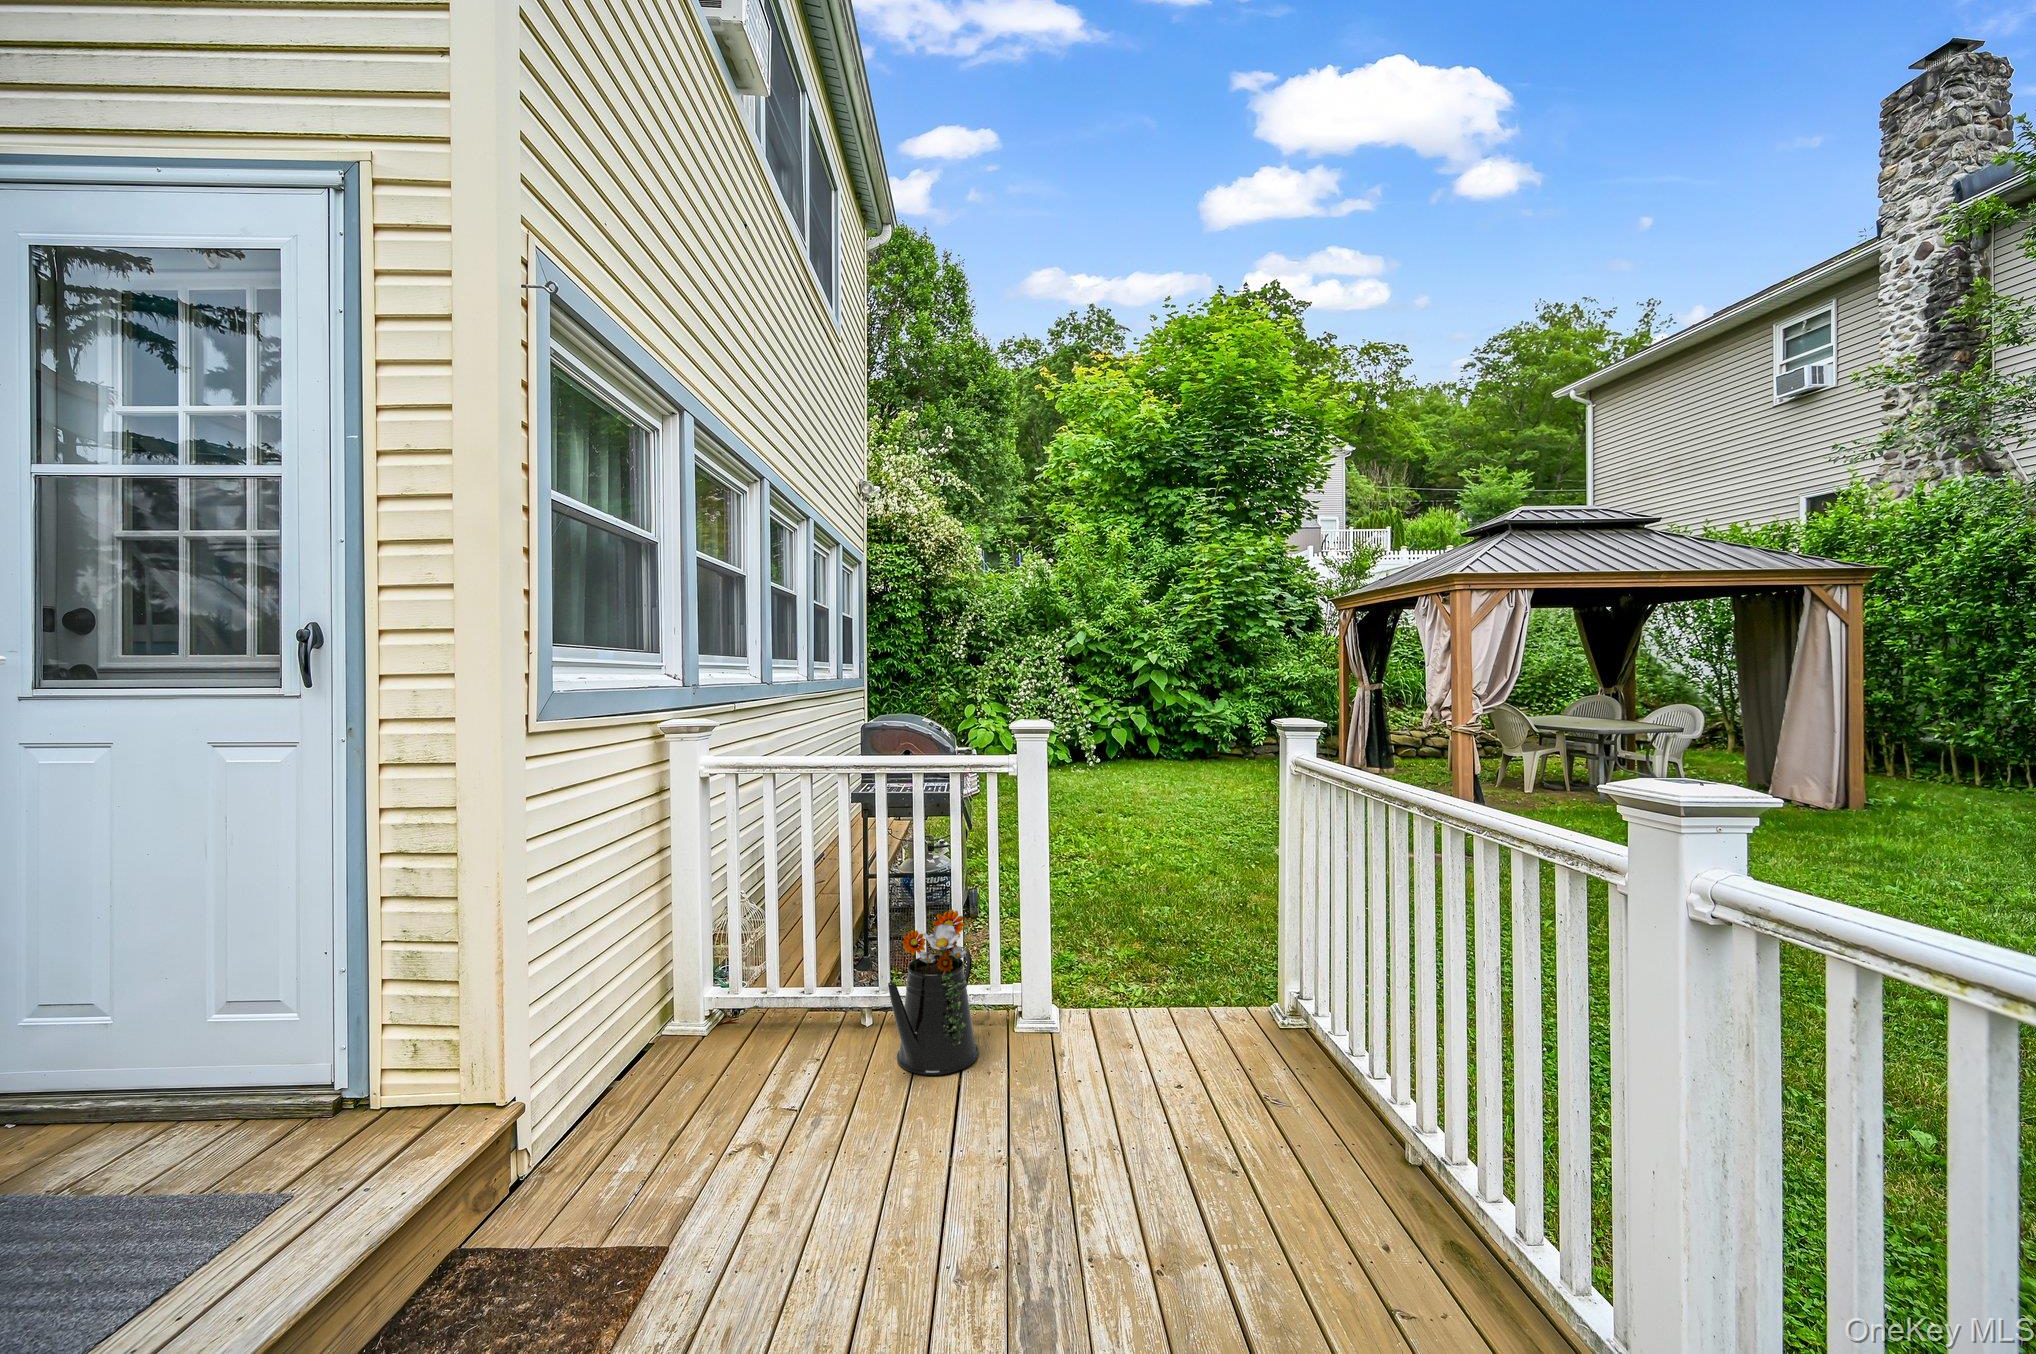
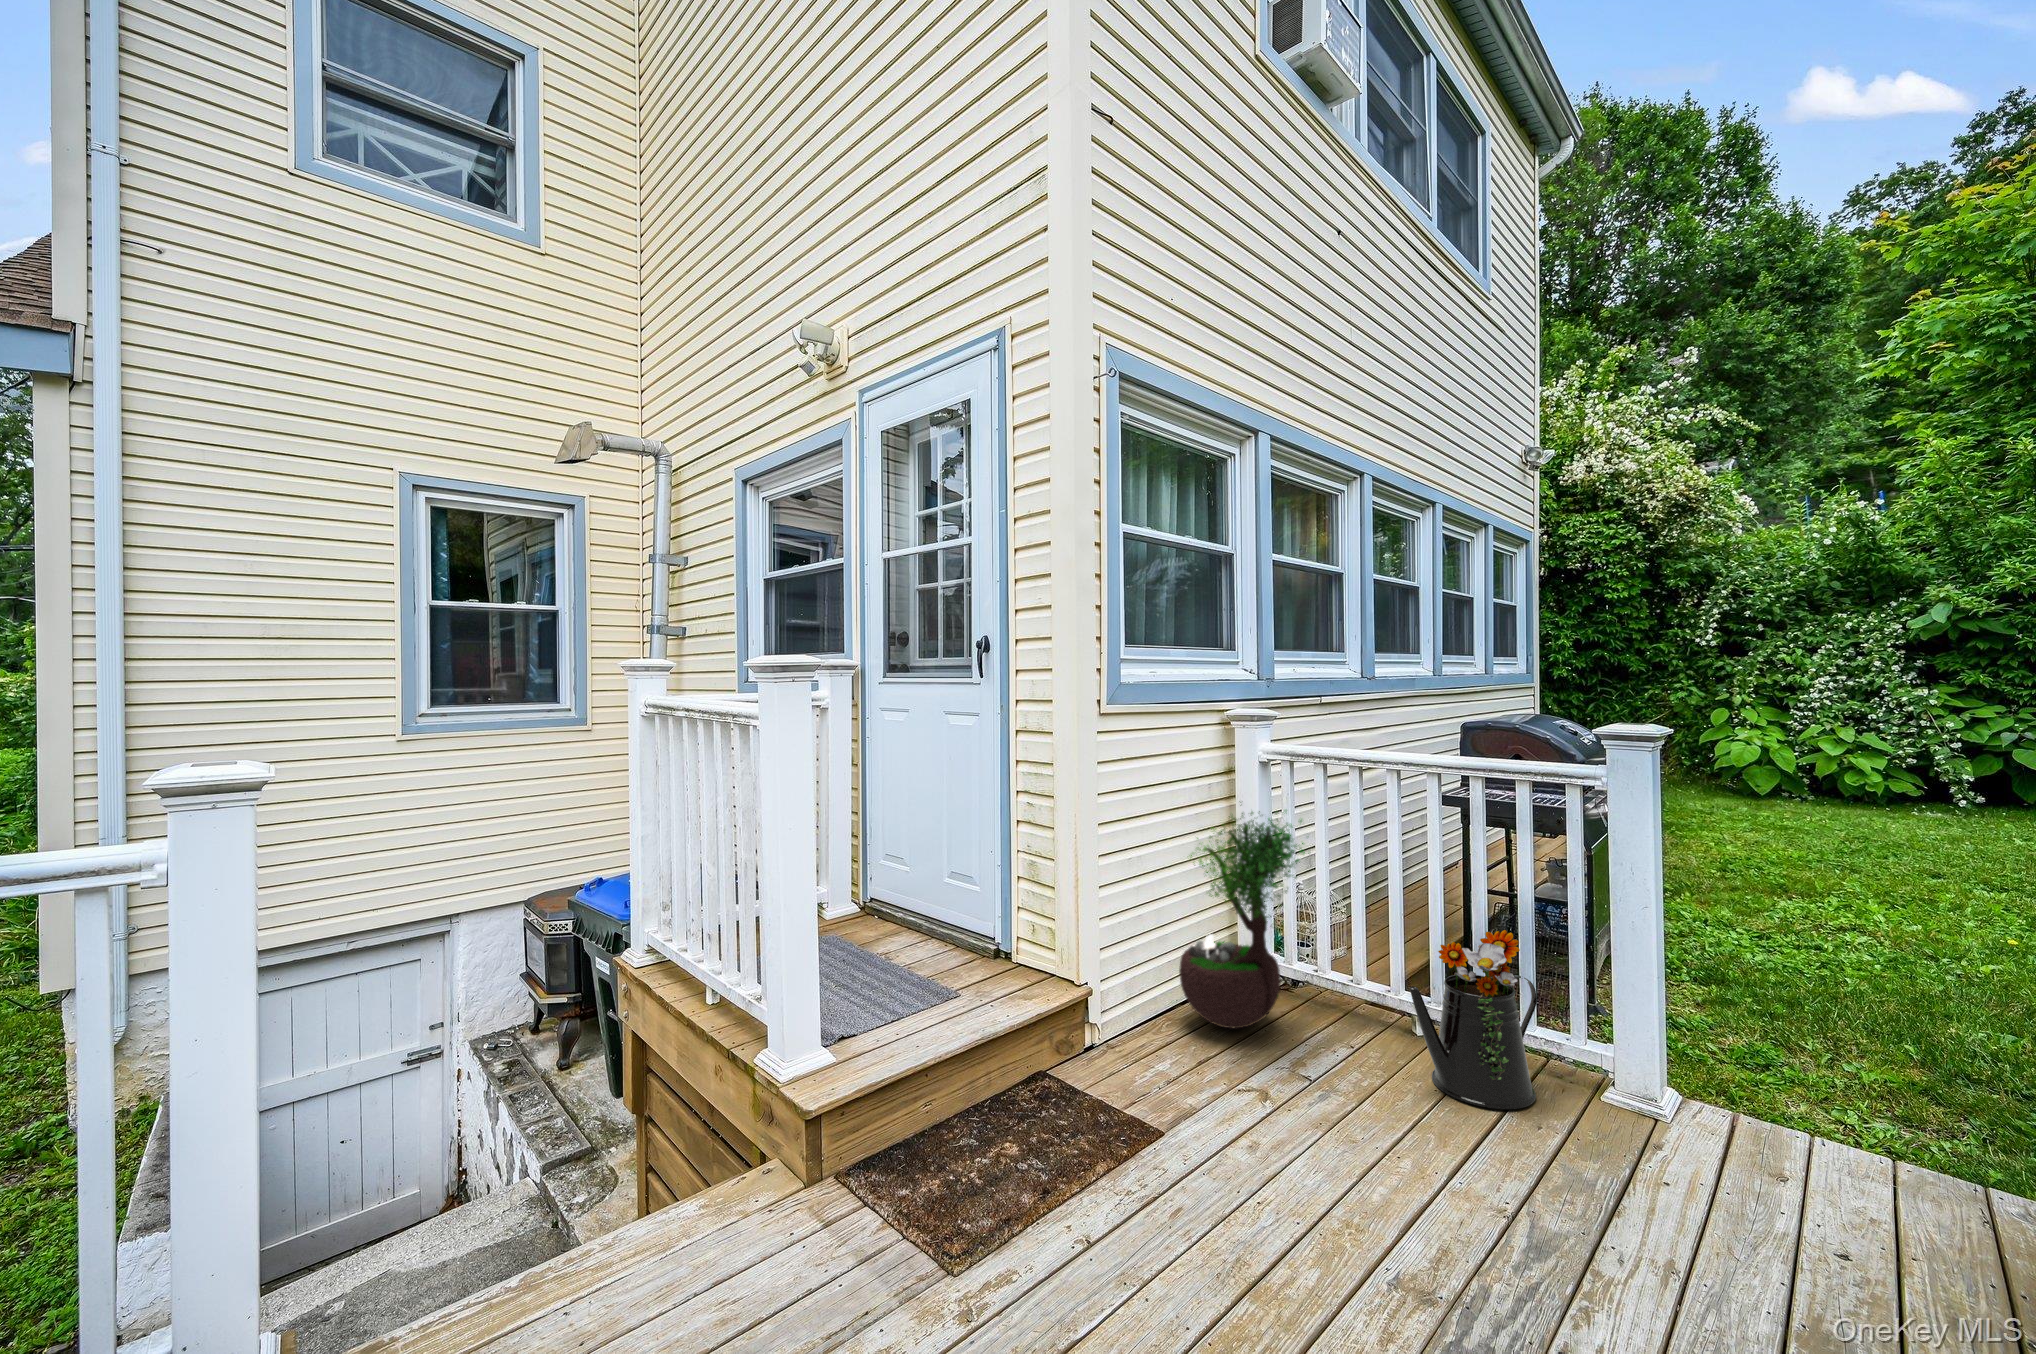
potted tree: none [624,825,776,1089] -> present [1179,802,1309,1028]

